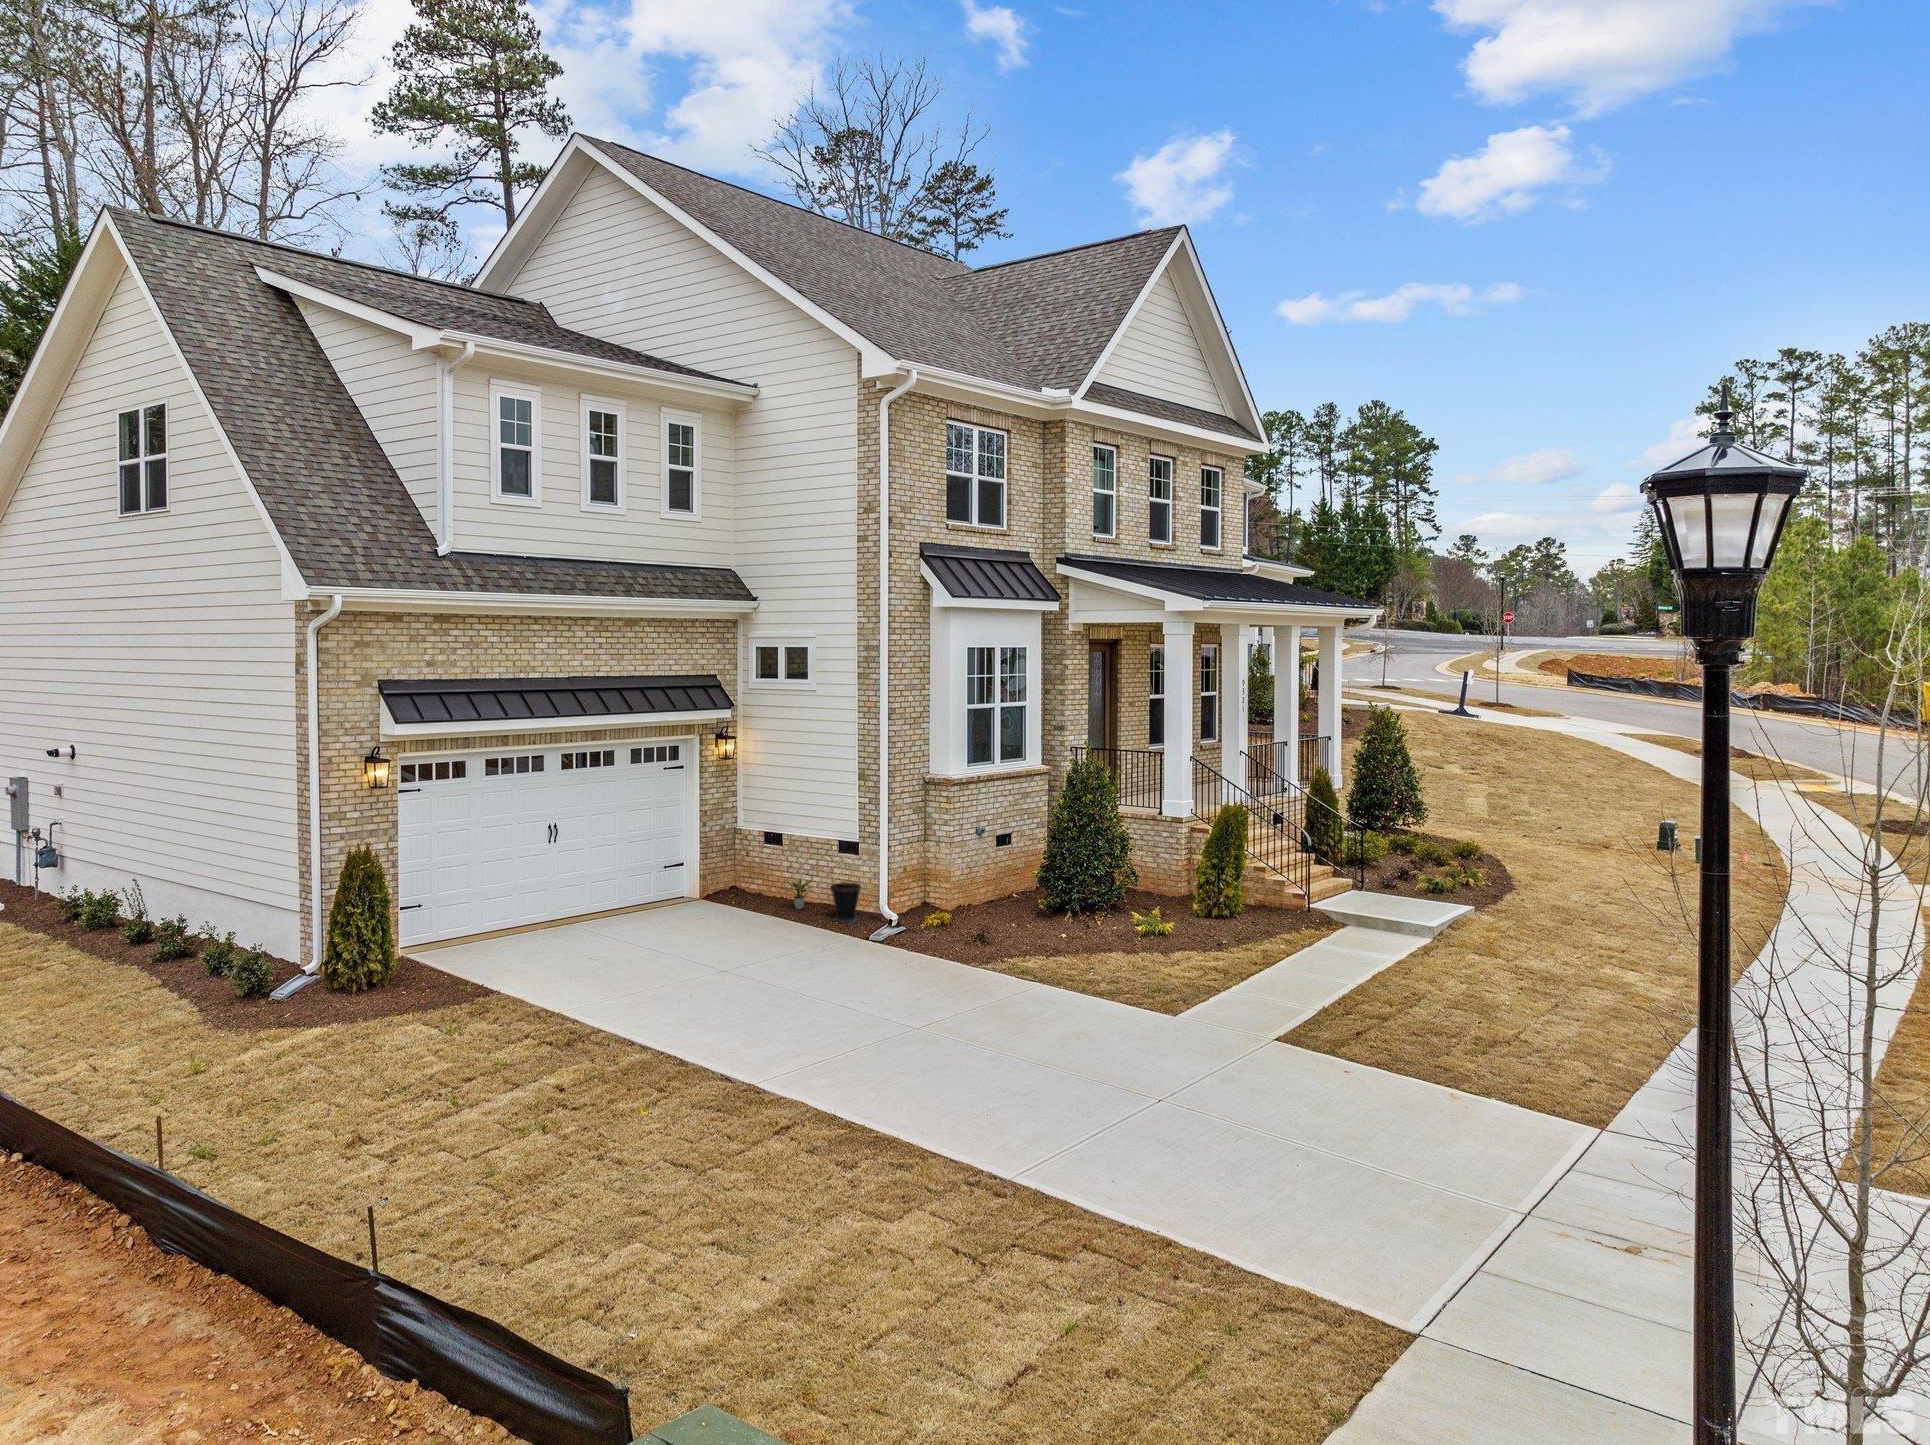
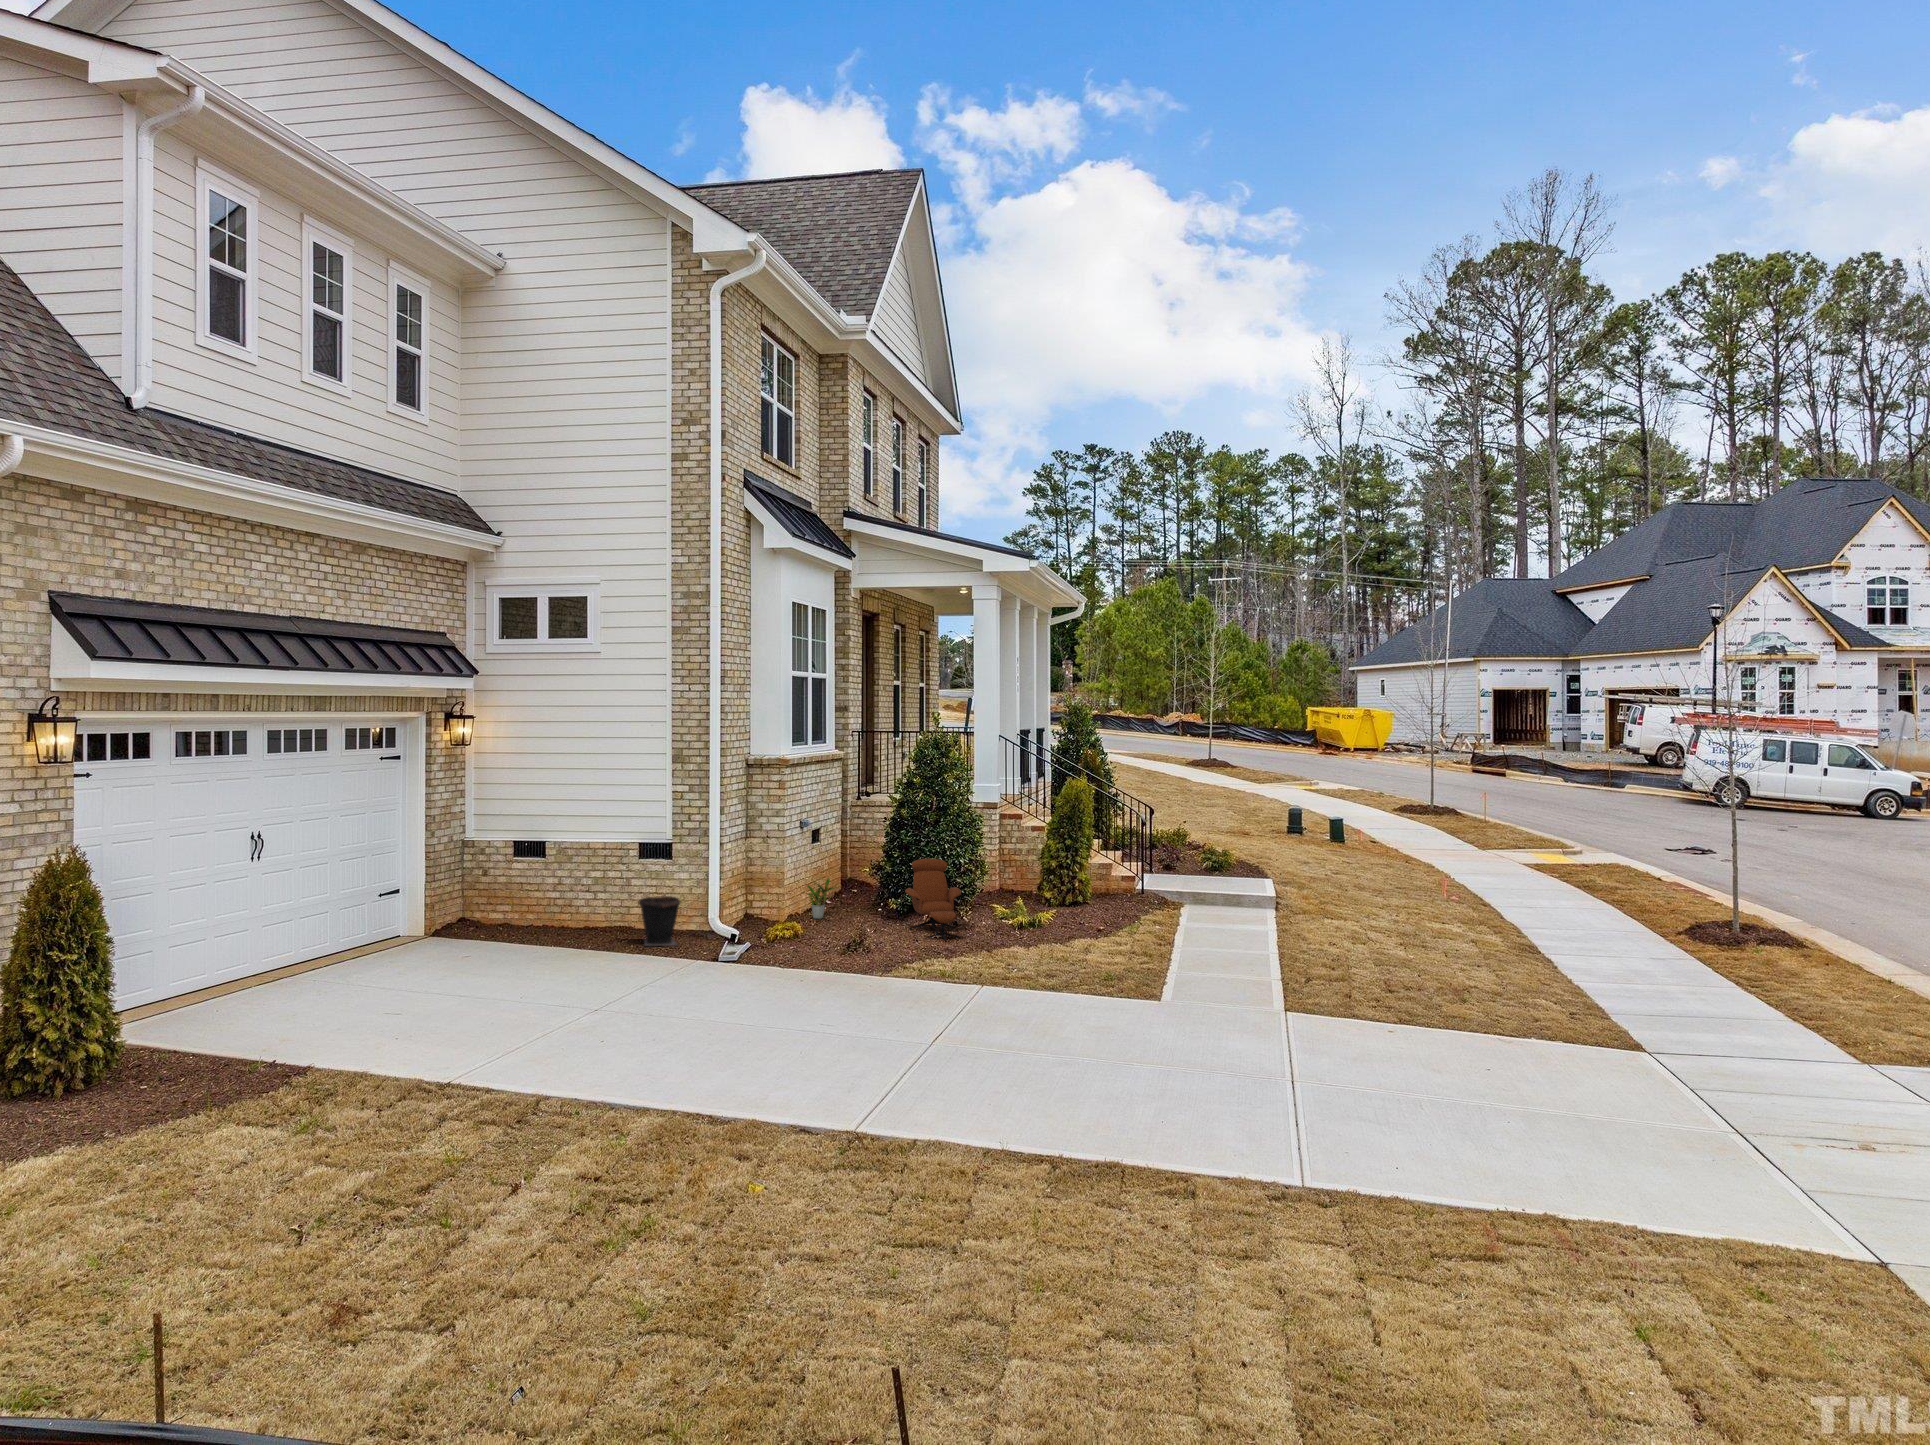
lounge chair: none [1045,868,1094,943] -> present [905,858,961,942]
potted plant: present [780,879,814,909] -> present [802,878,835,919]

